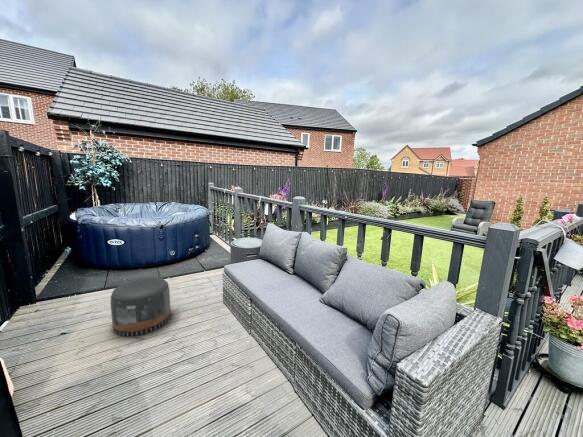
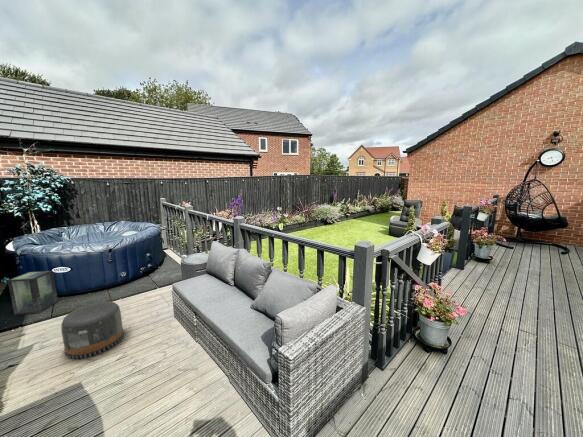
storage box: none [67,242,111,283] -> present [8,271,58,315]

